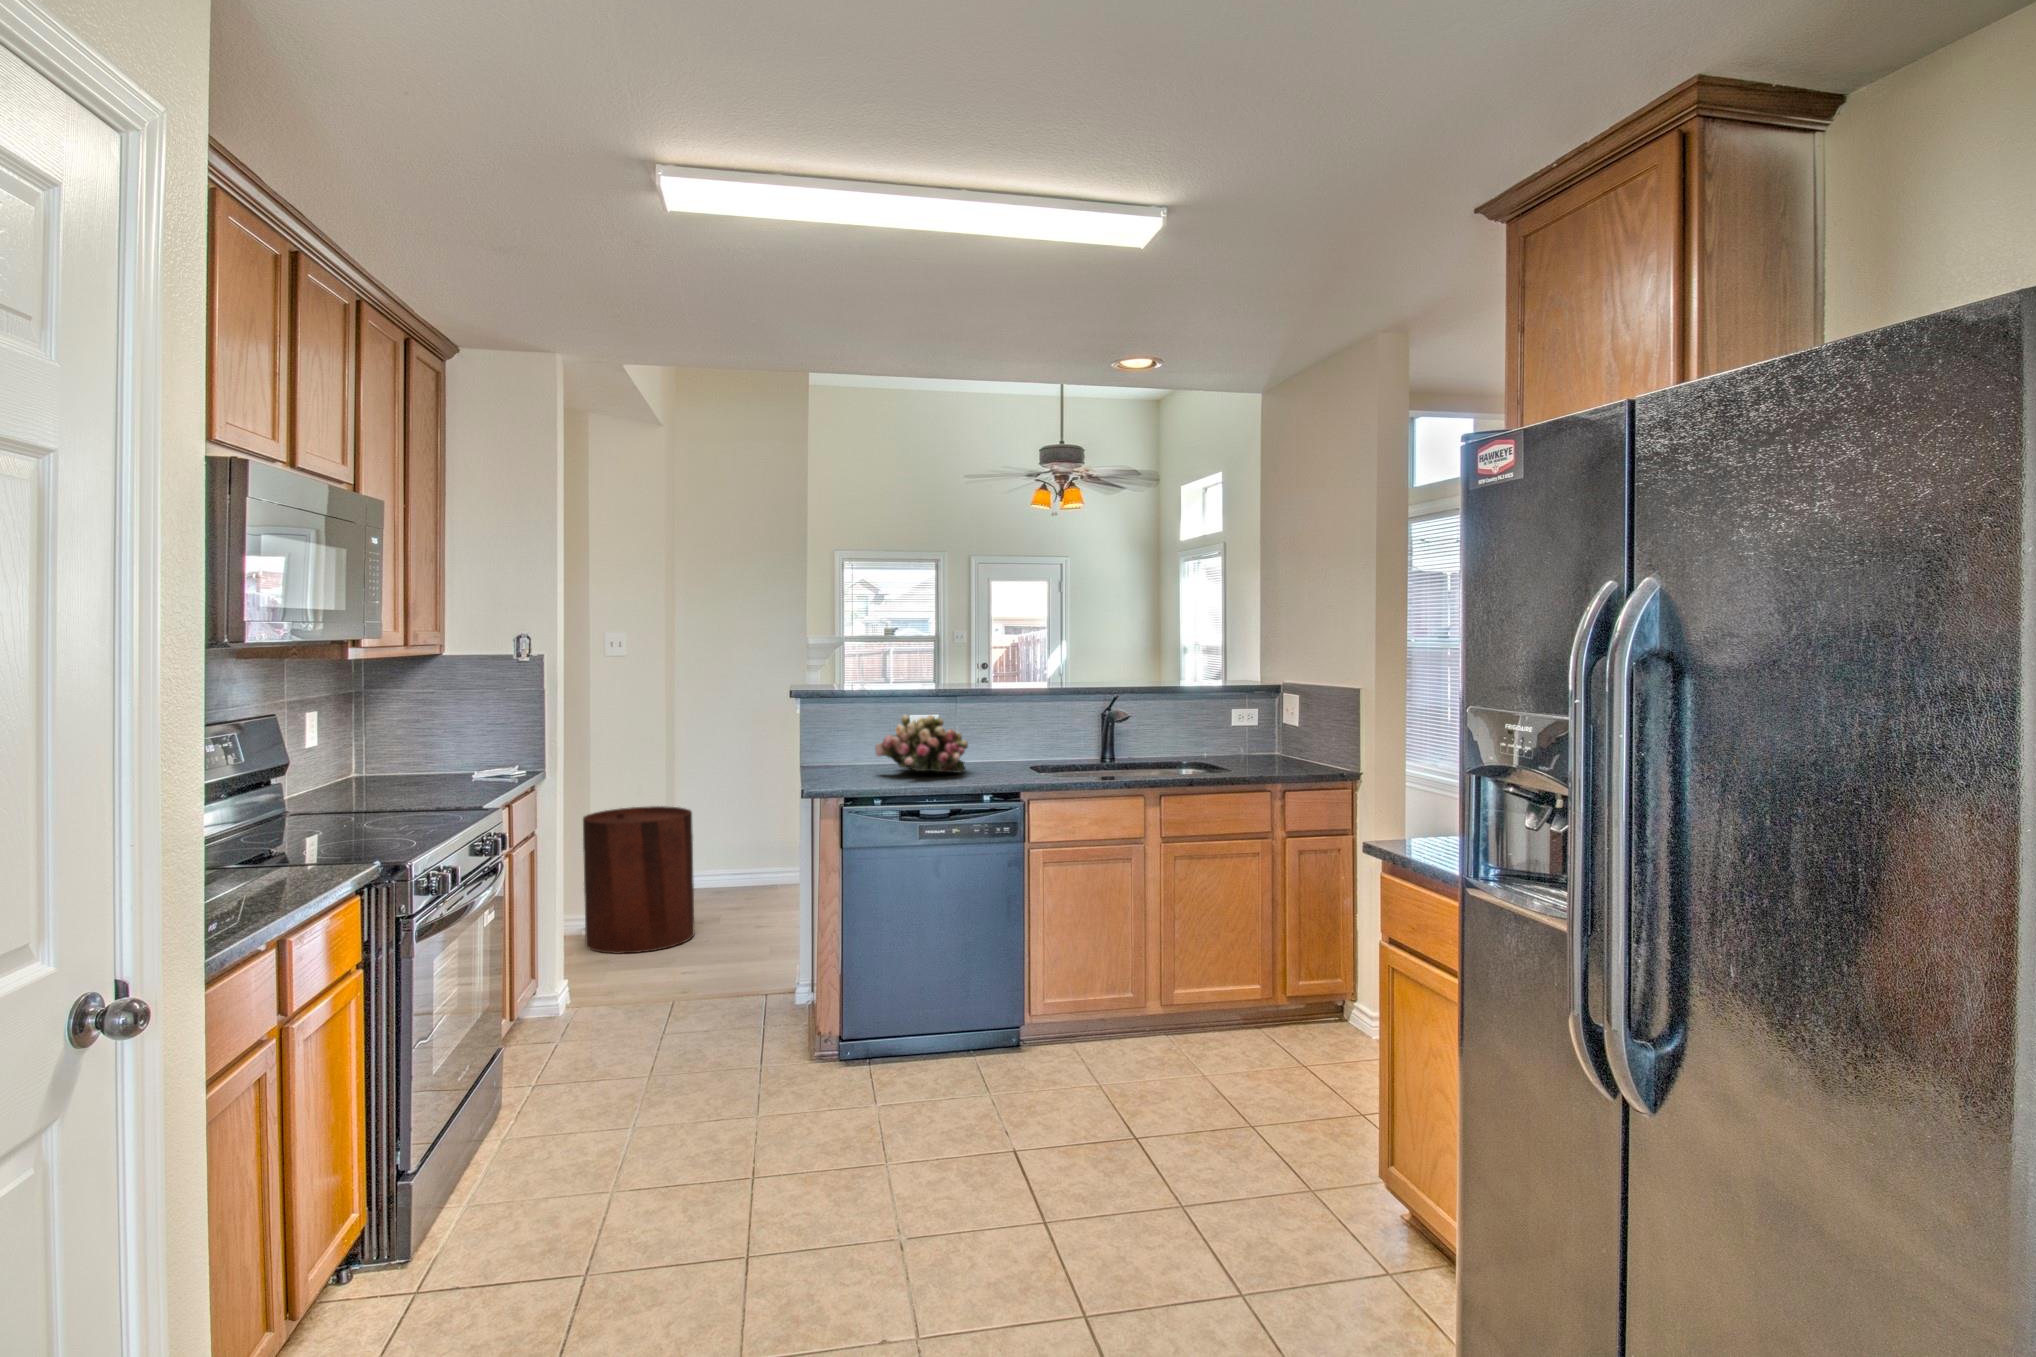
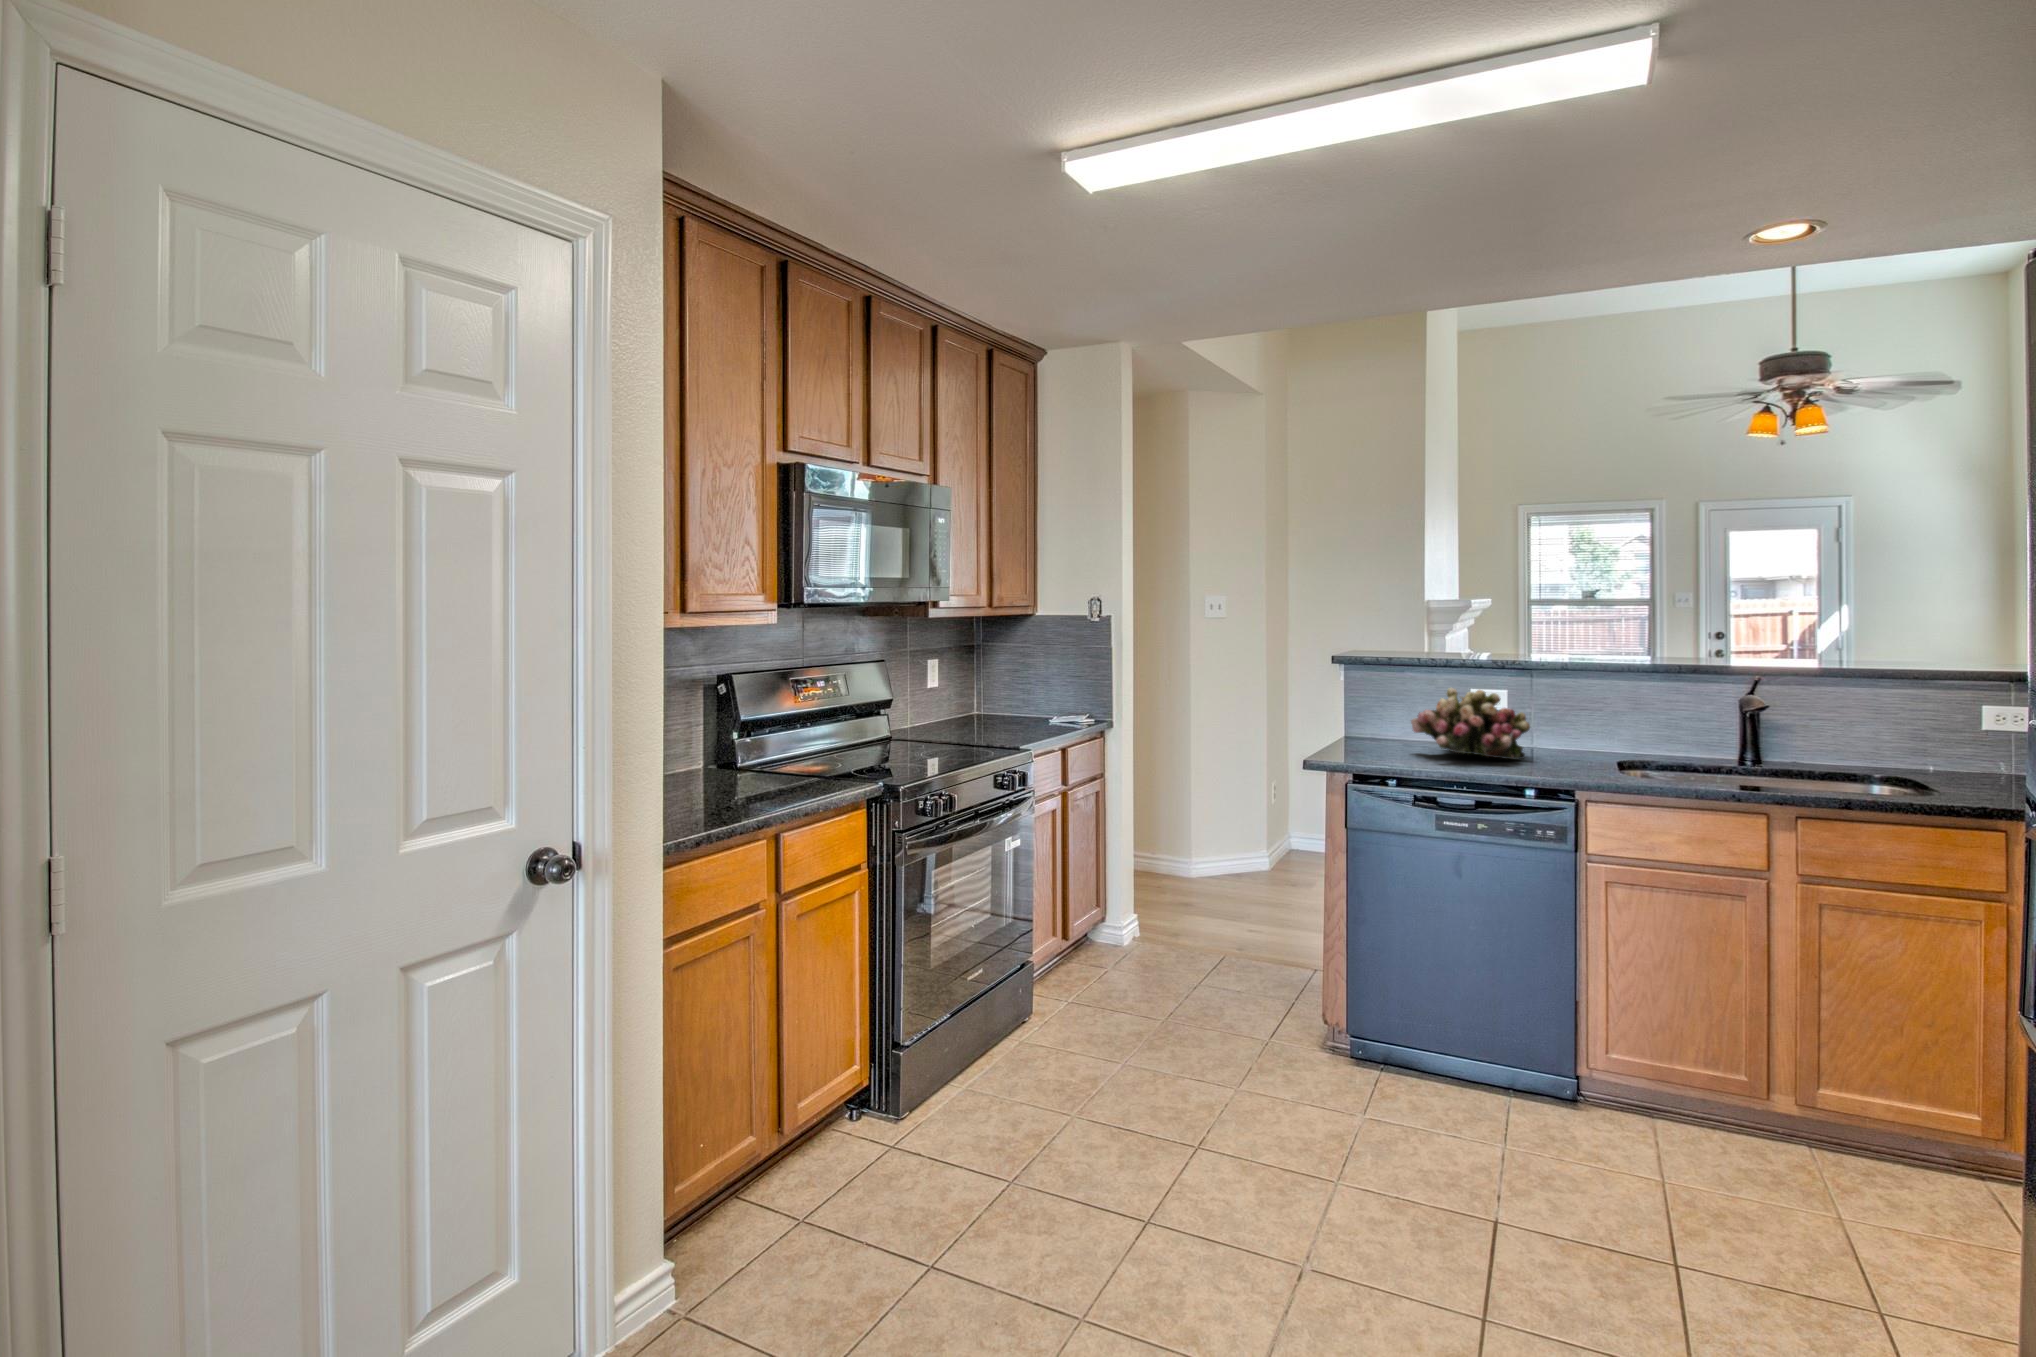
trash can: present [583,806,694,954] -> none [1173,765,1275,905]

